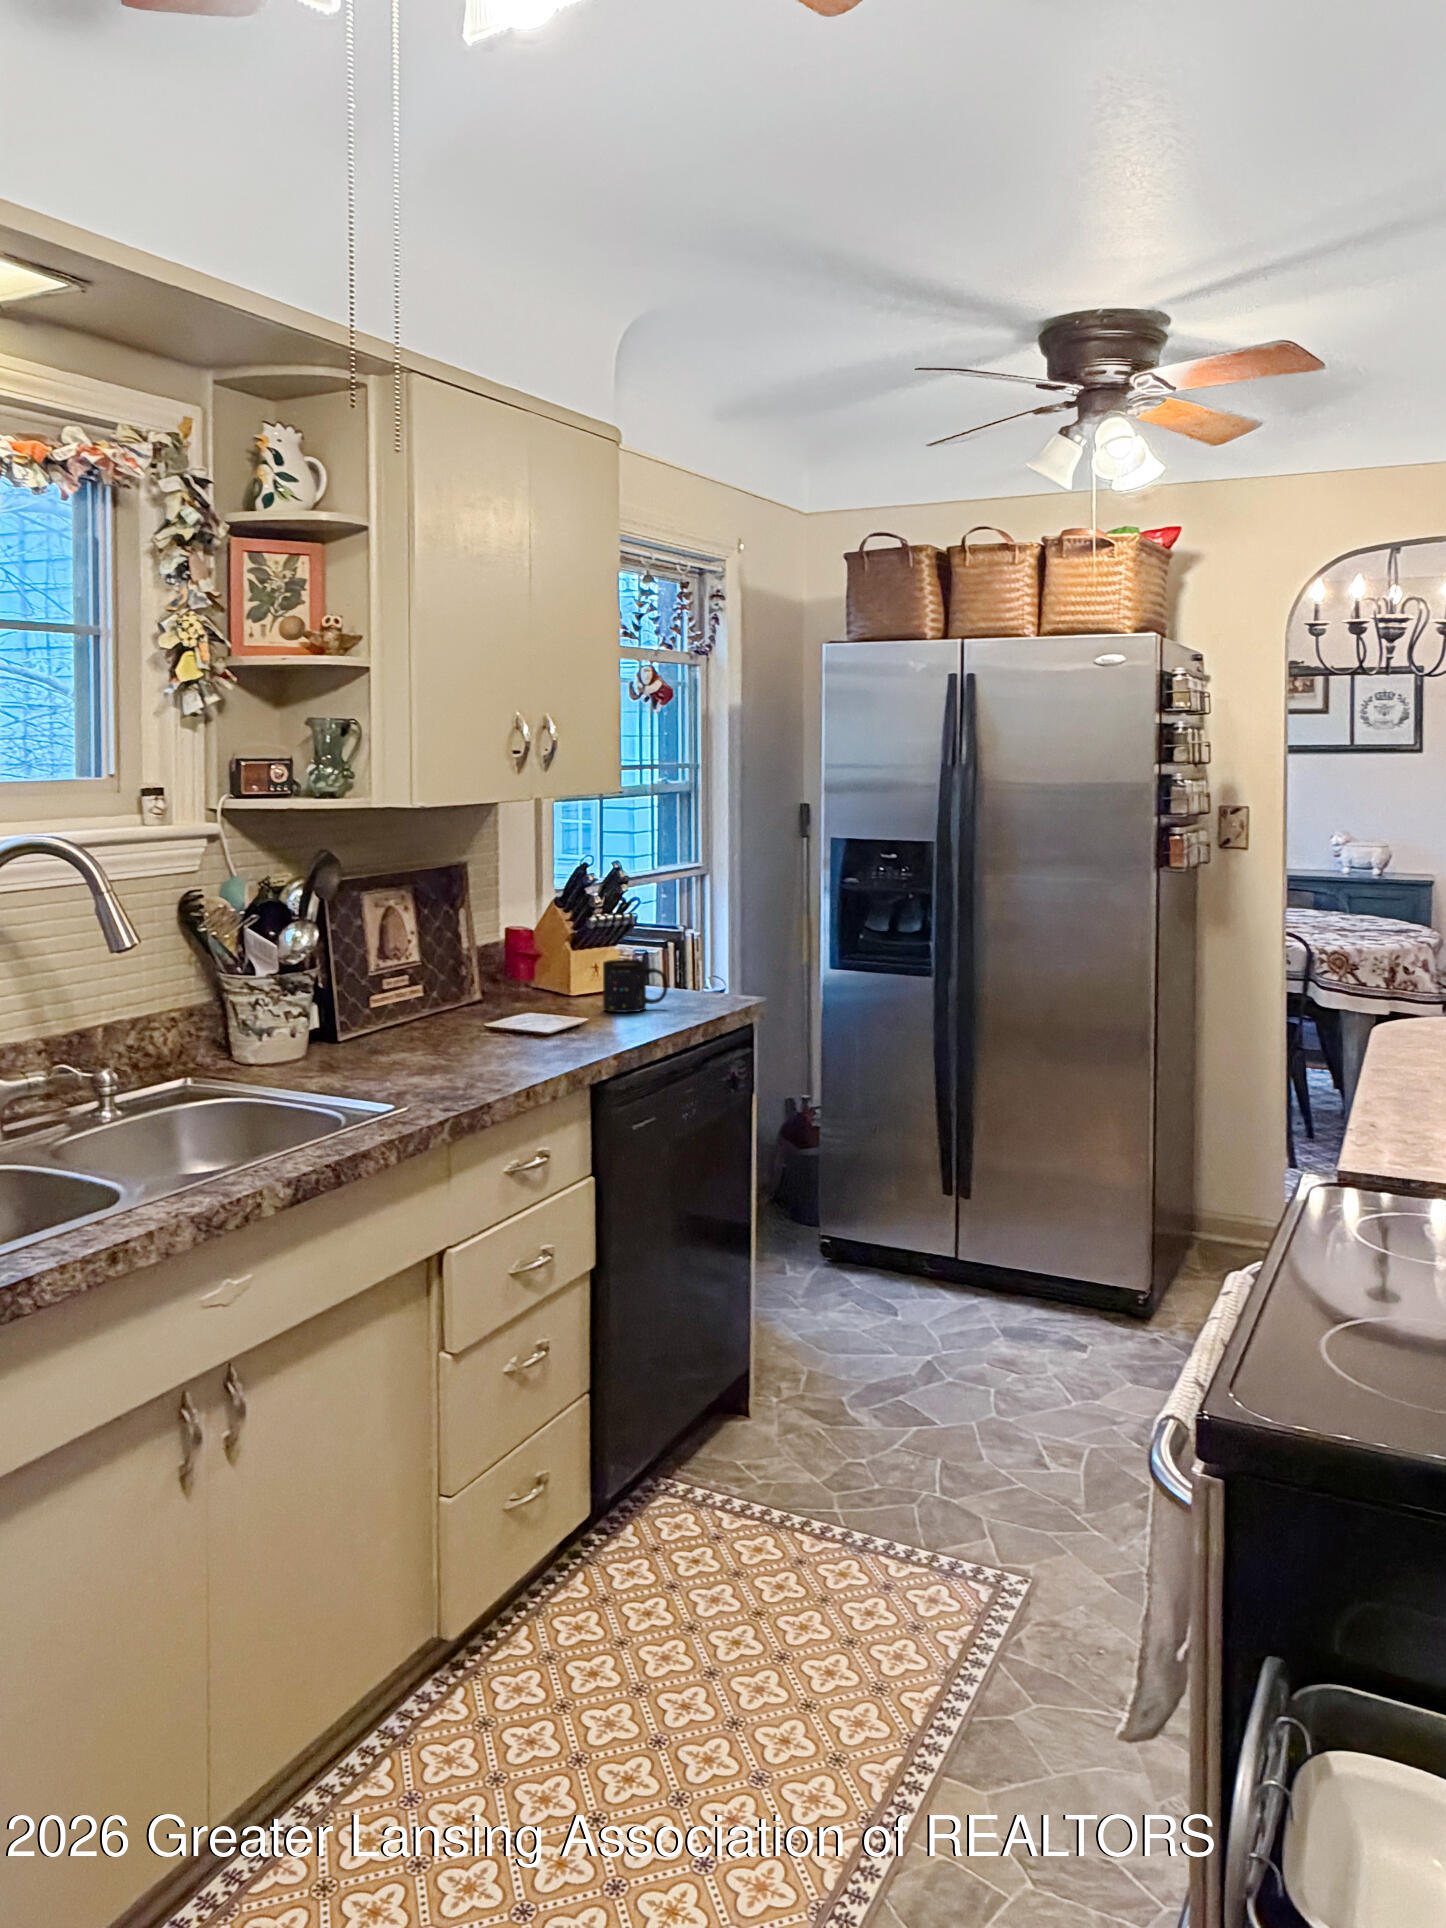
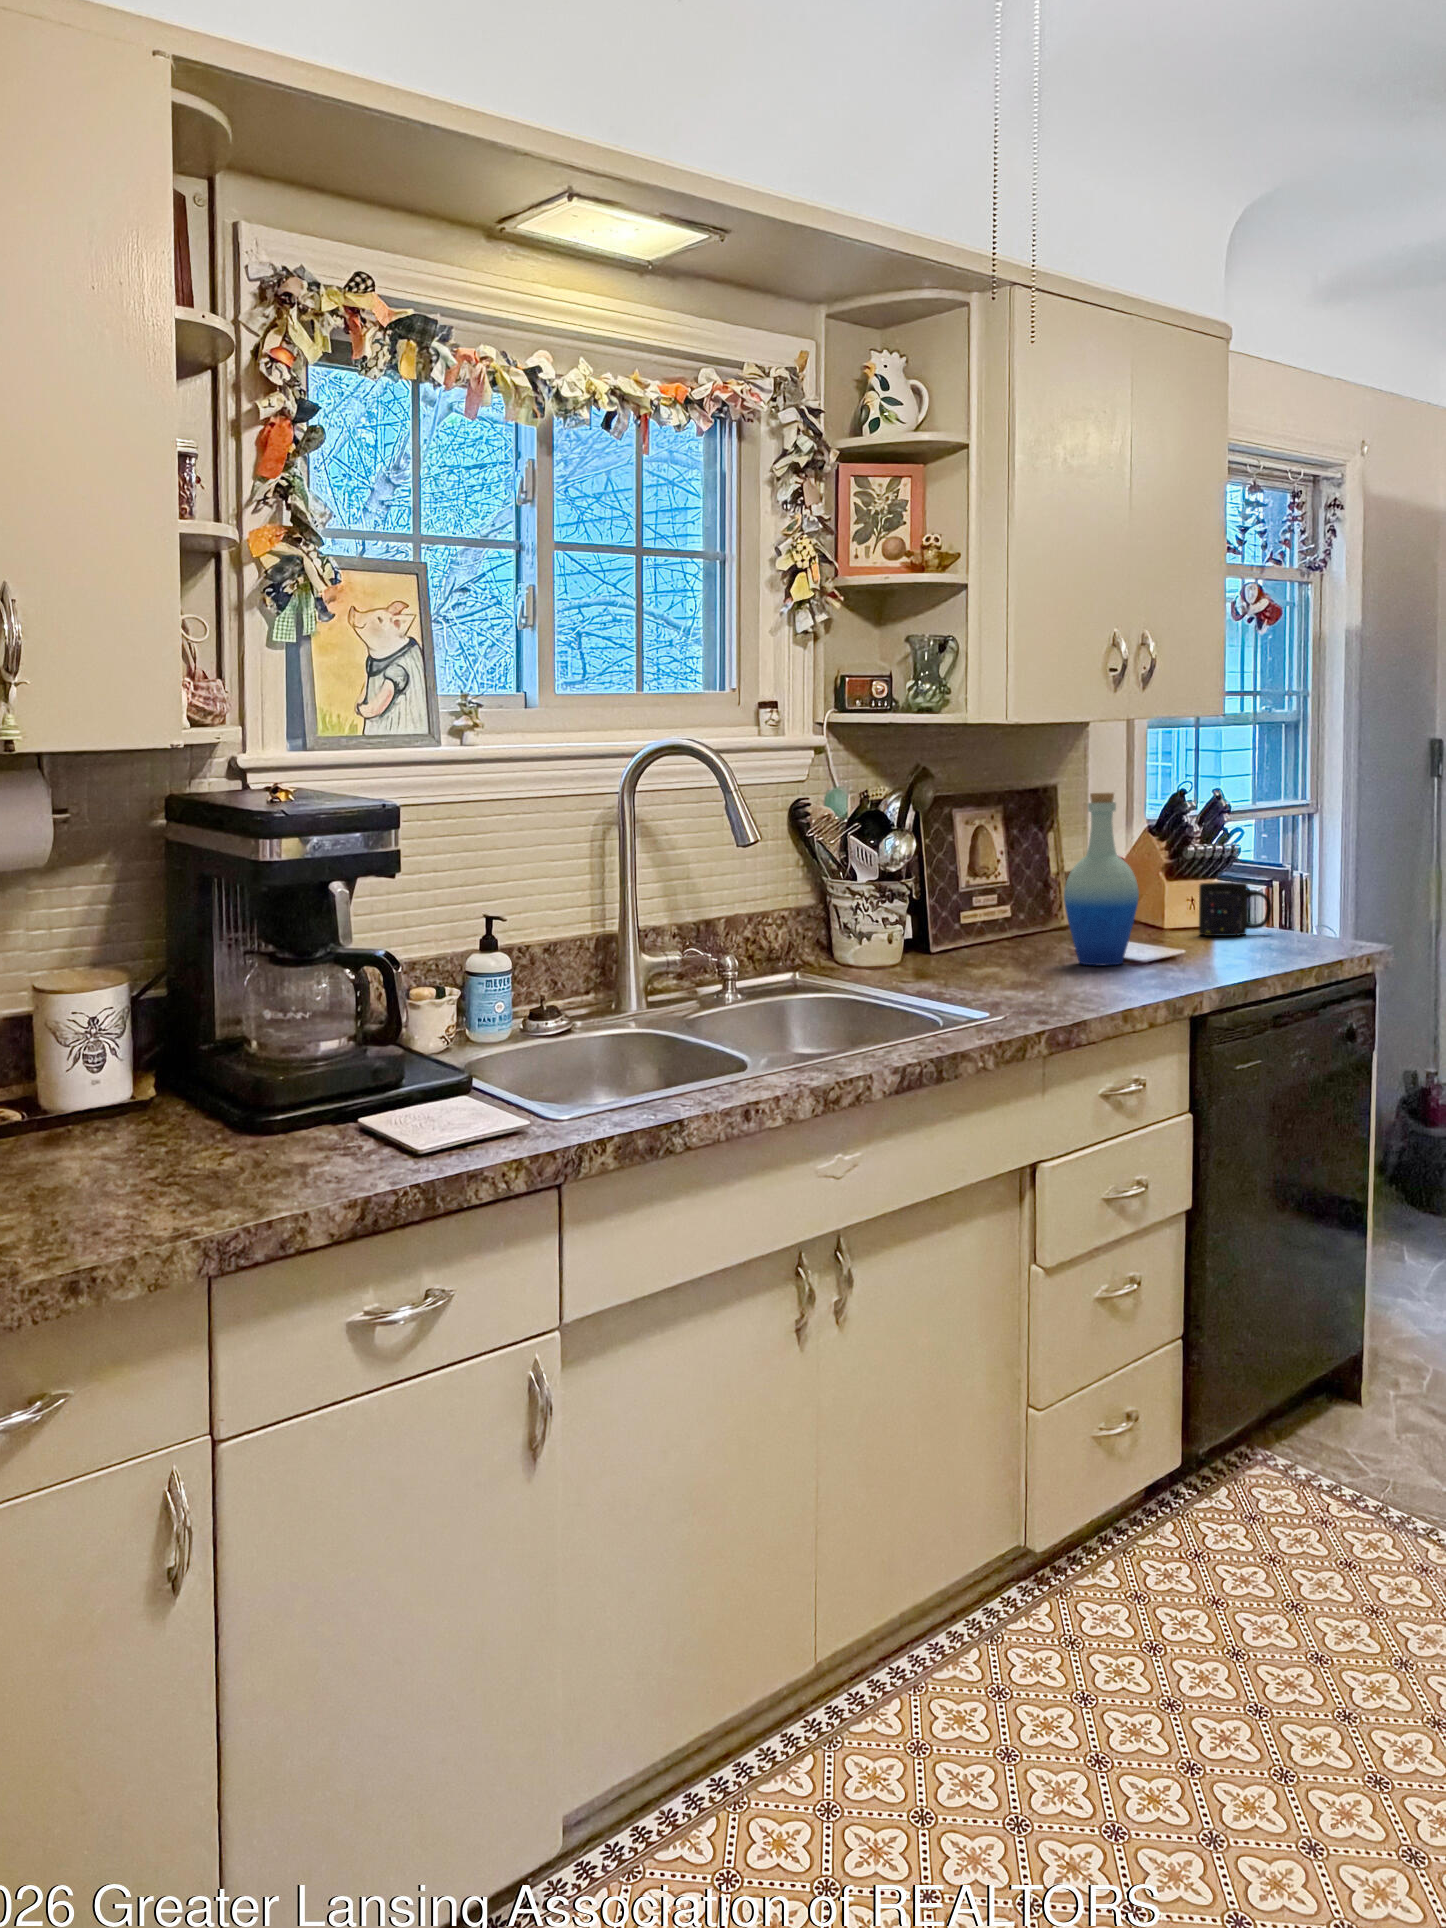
bottle: none [471,887,544,1058] -> present [1064,793,1139,965]

